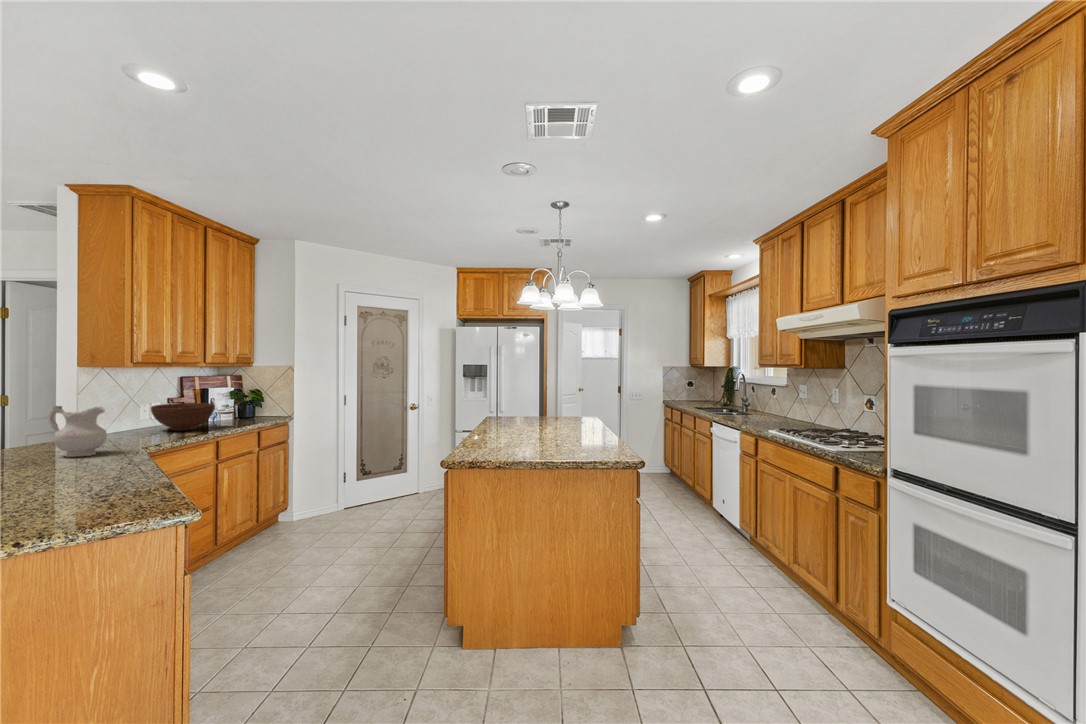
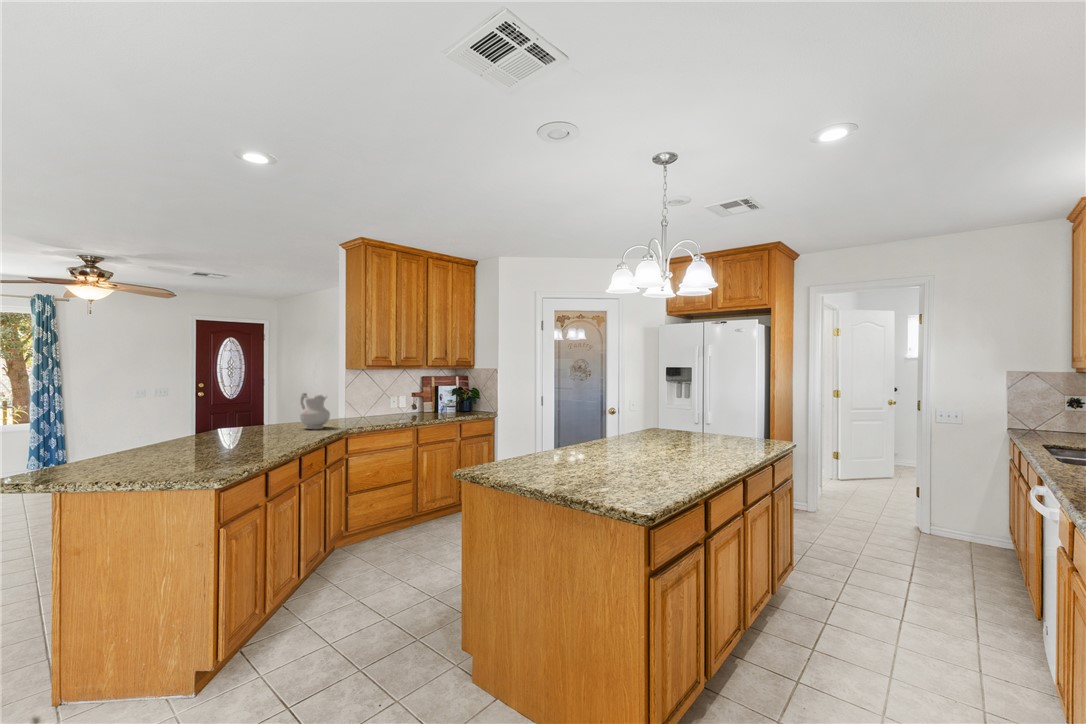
fruit bowl: present [151,403,215,431] -> none [386,397,429,418]

